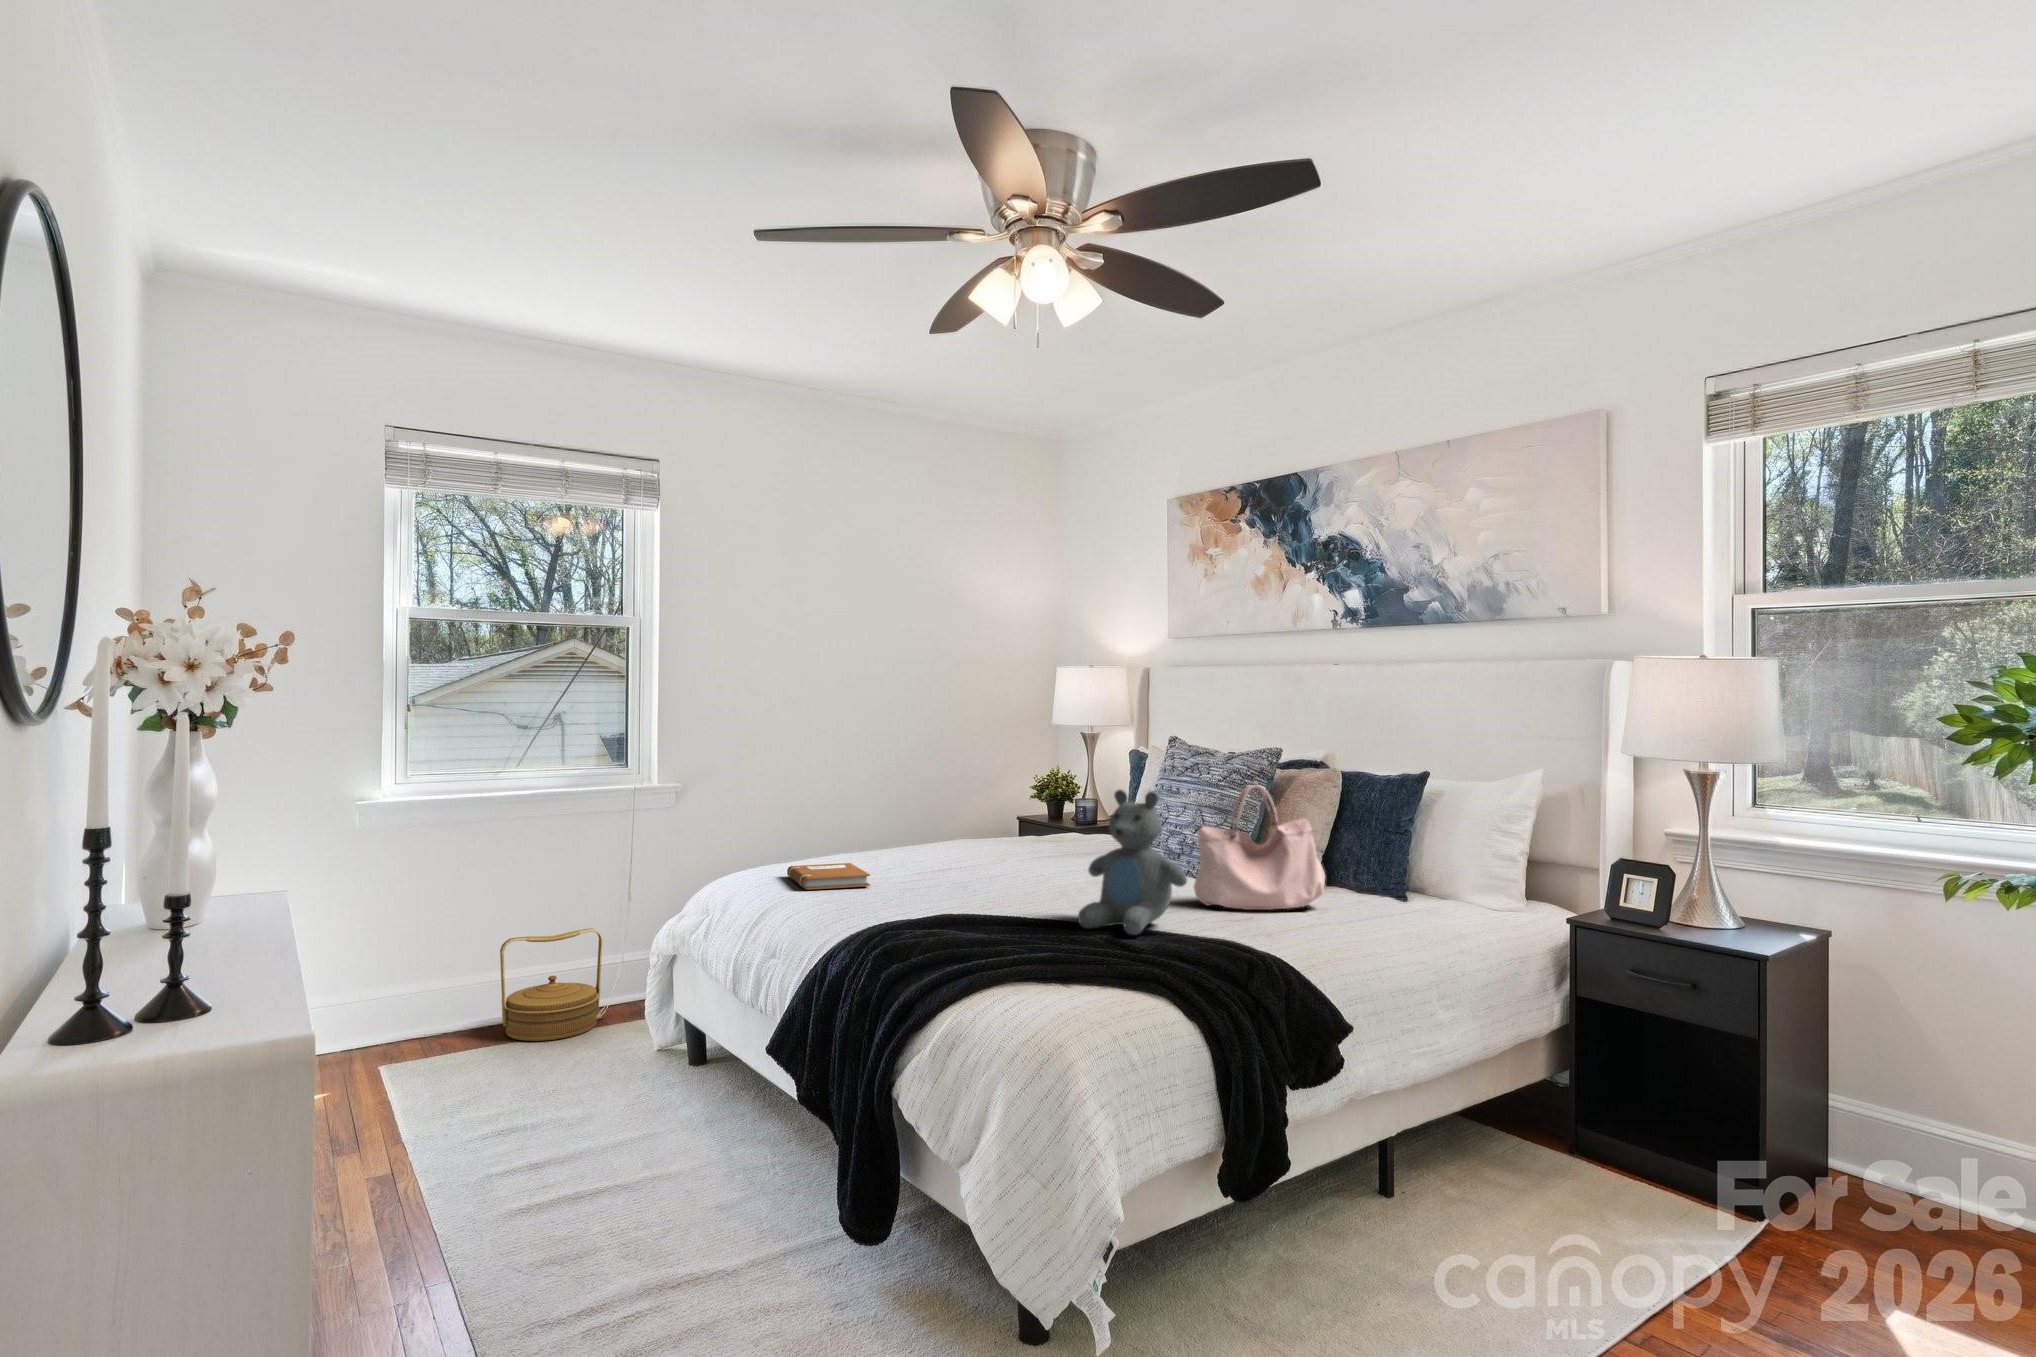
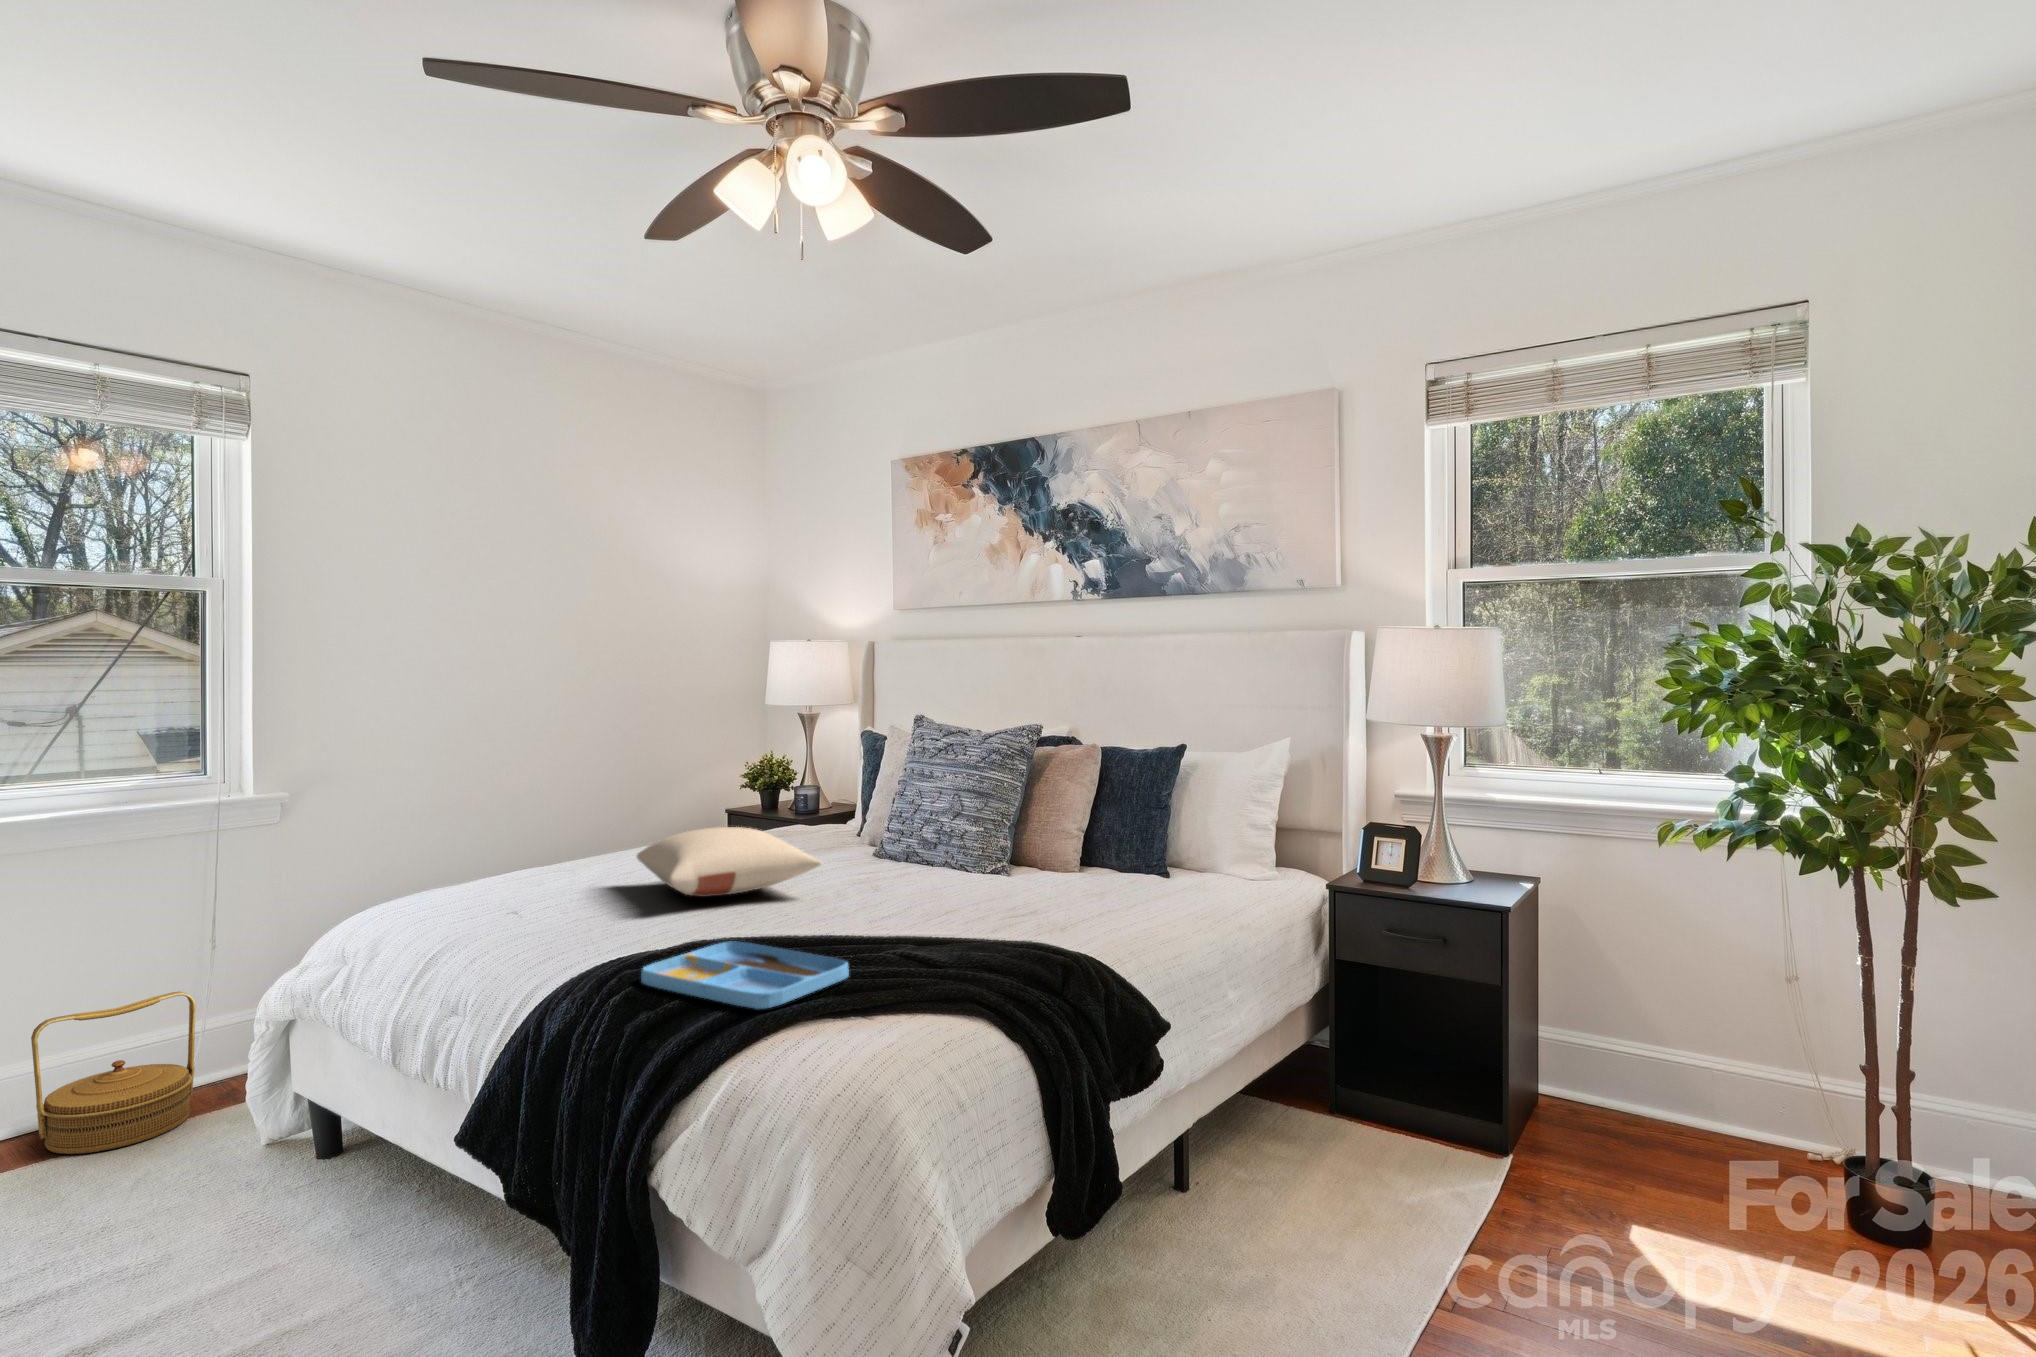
handbag: present [1194,785,1325,910] -> none [966,767,1099,902]
teddy bear: present [1078,789,1187,935] -> none [853,781,974,947]
pillow: none [918,826,1067,883] -> present [637,827,822,897]
notebook: present [787,863,870,890] -> none [469,884,583,924]
tray: none [899,916,1062,966] -> present [641,941,849,1009]

